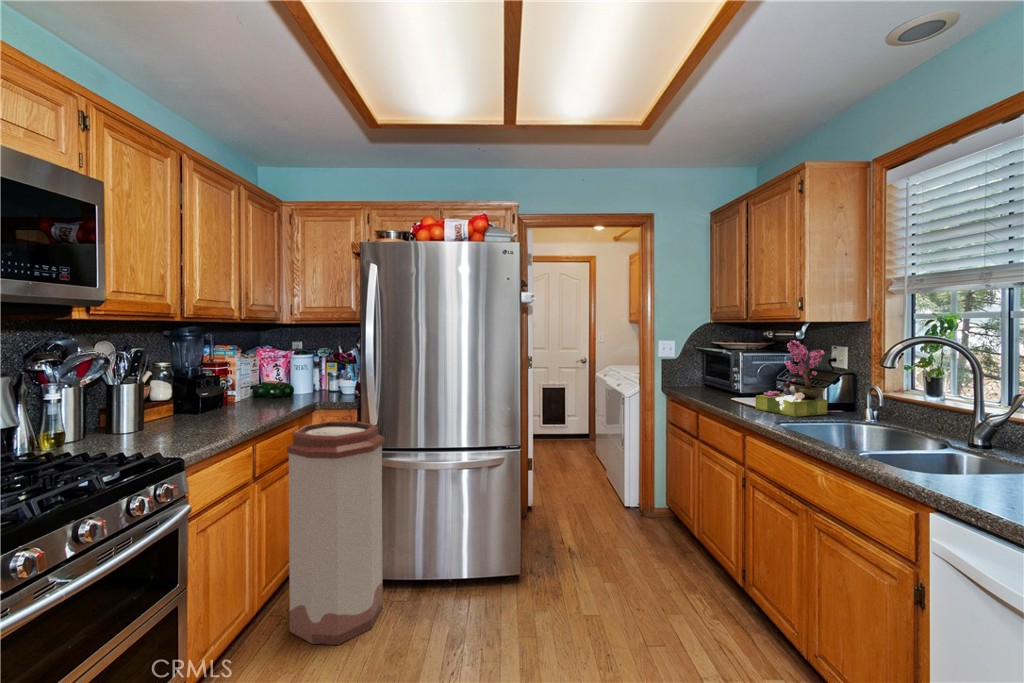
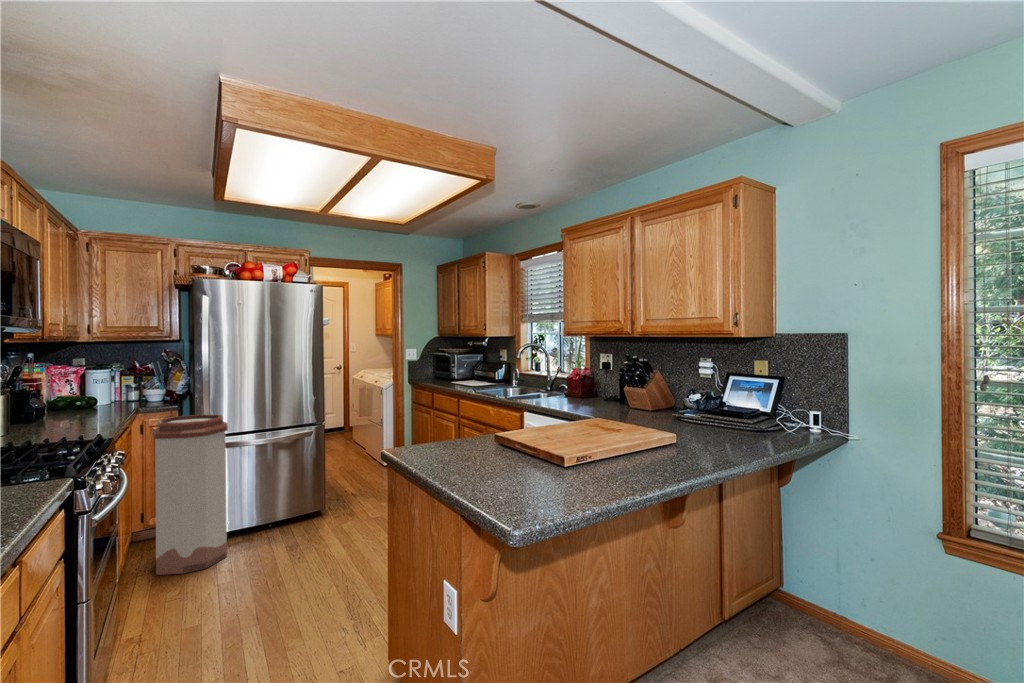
flower arrangement: present [756,340,828,417] -> none [464,346,497,388]

